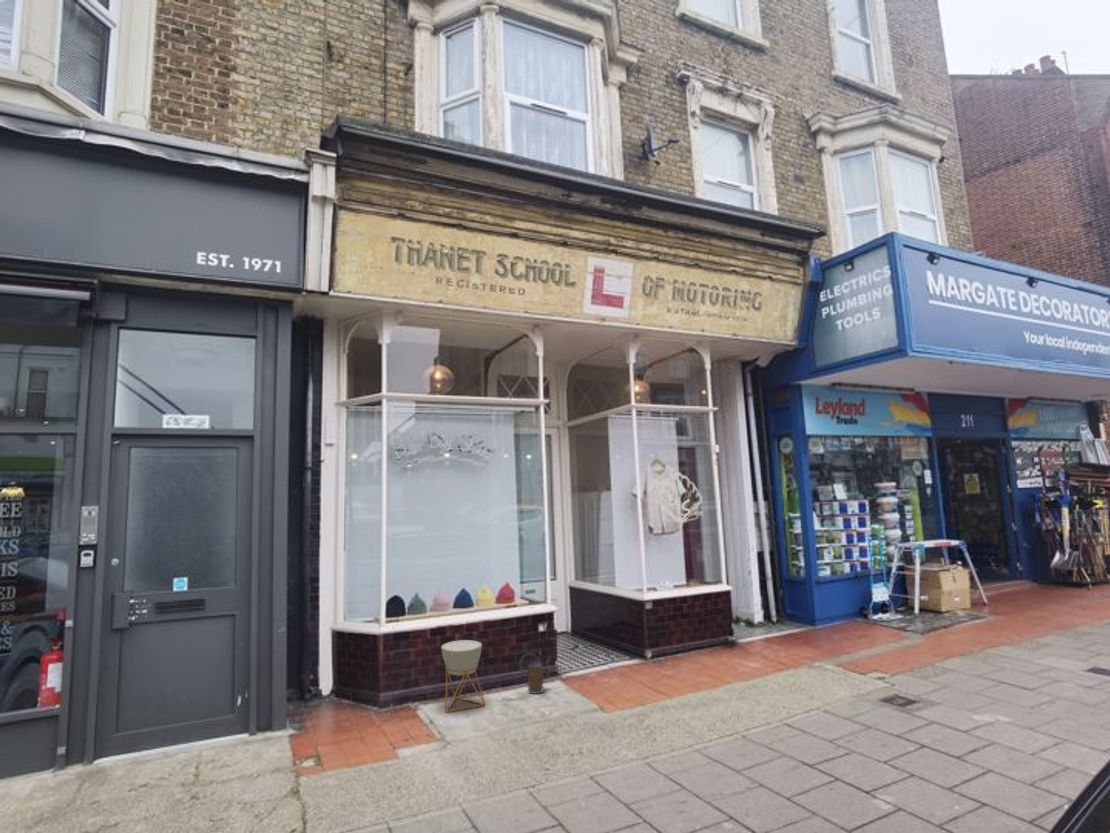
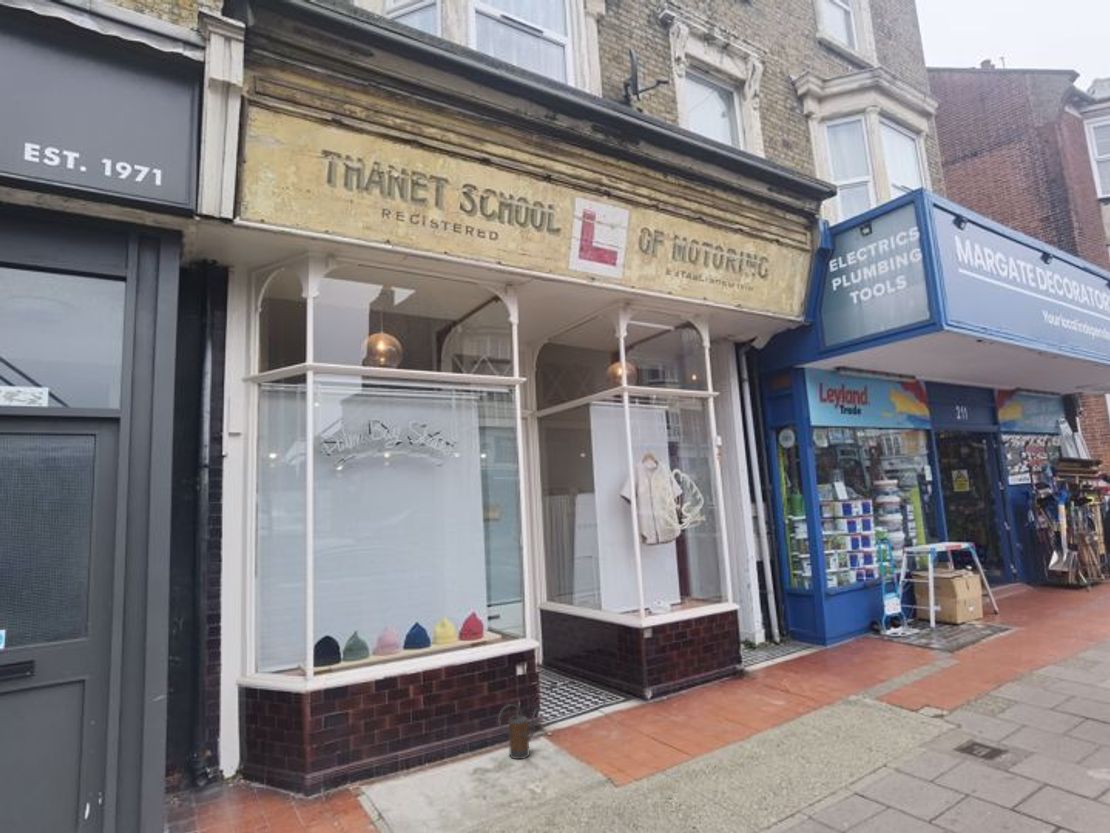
planter: present [442,640,485,712] -> none [393,692,454,796]

